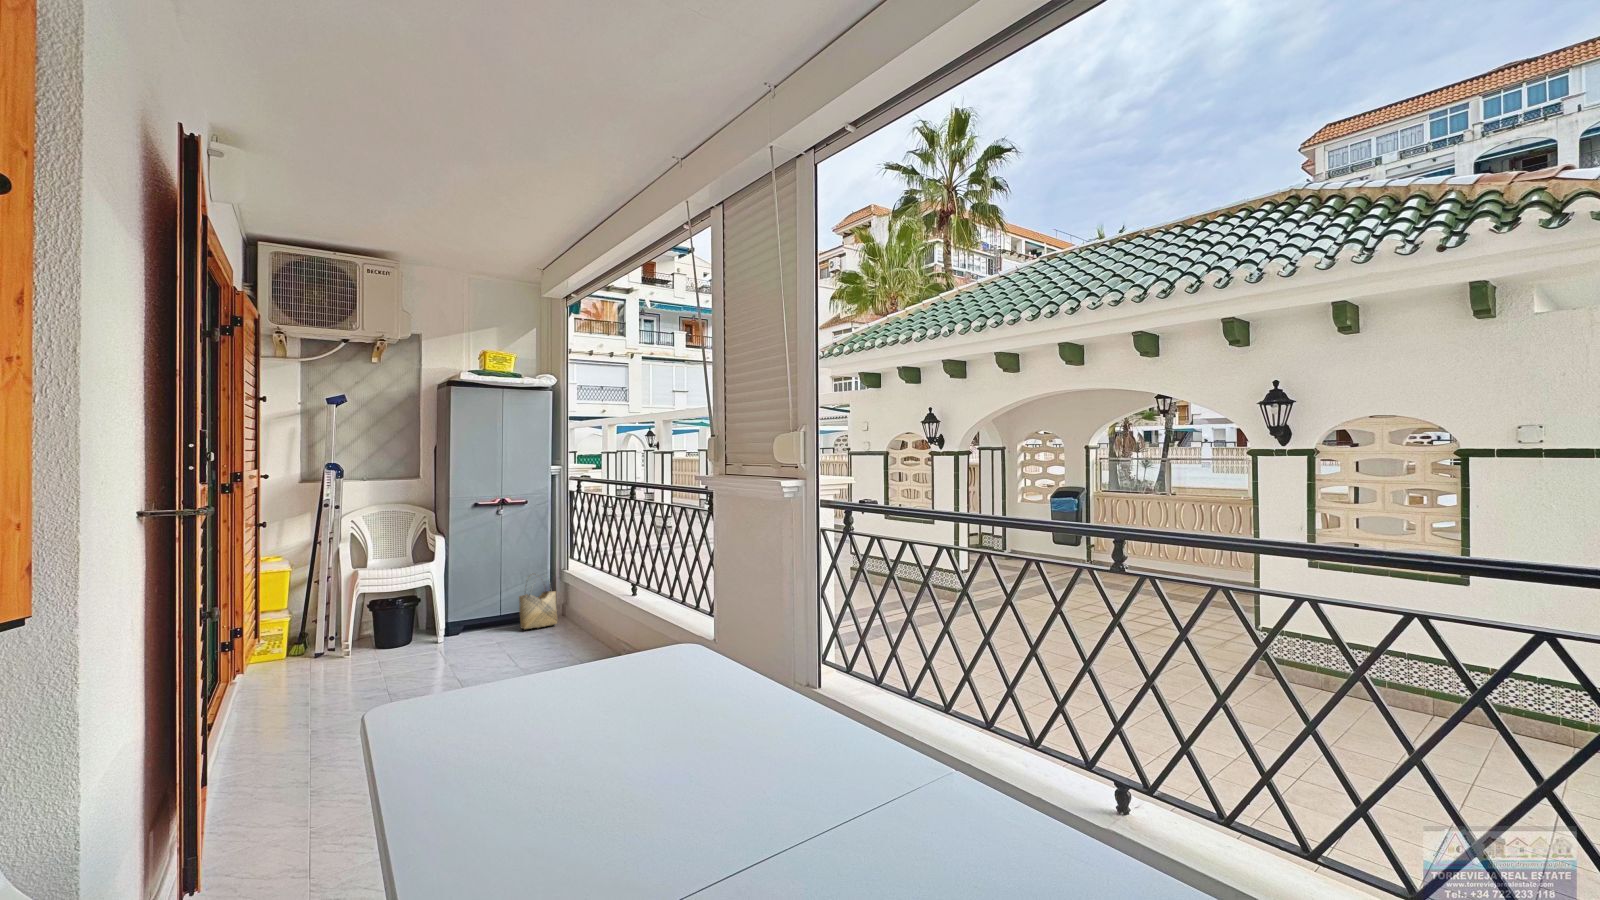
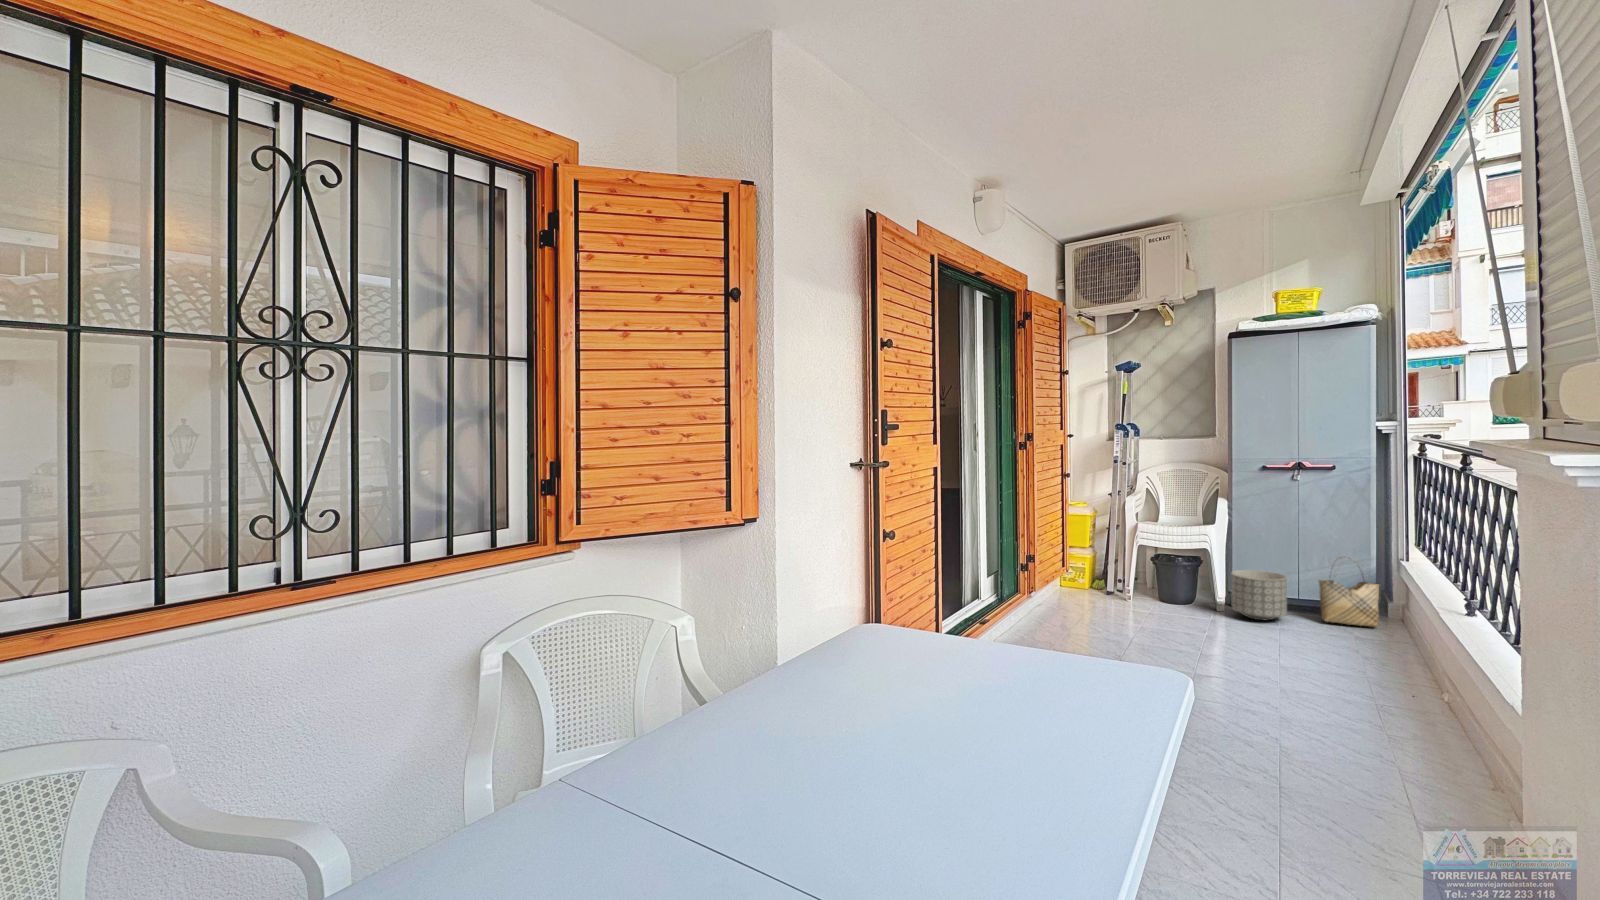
planter: none [454,597,499,642] -> present [1231,570,1287,620]

